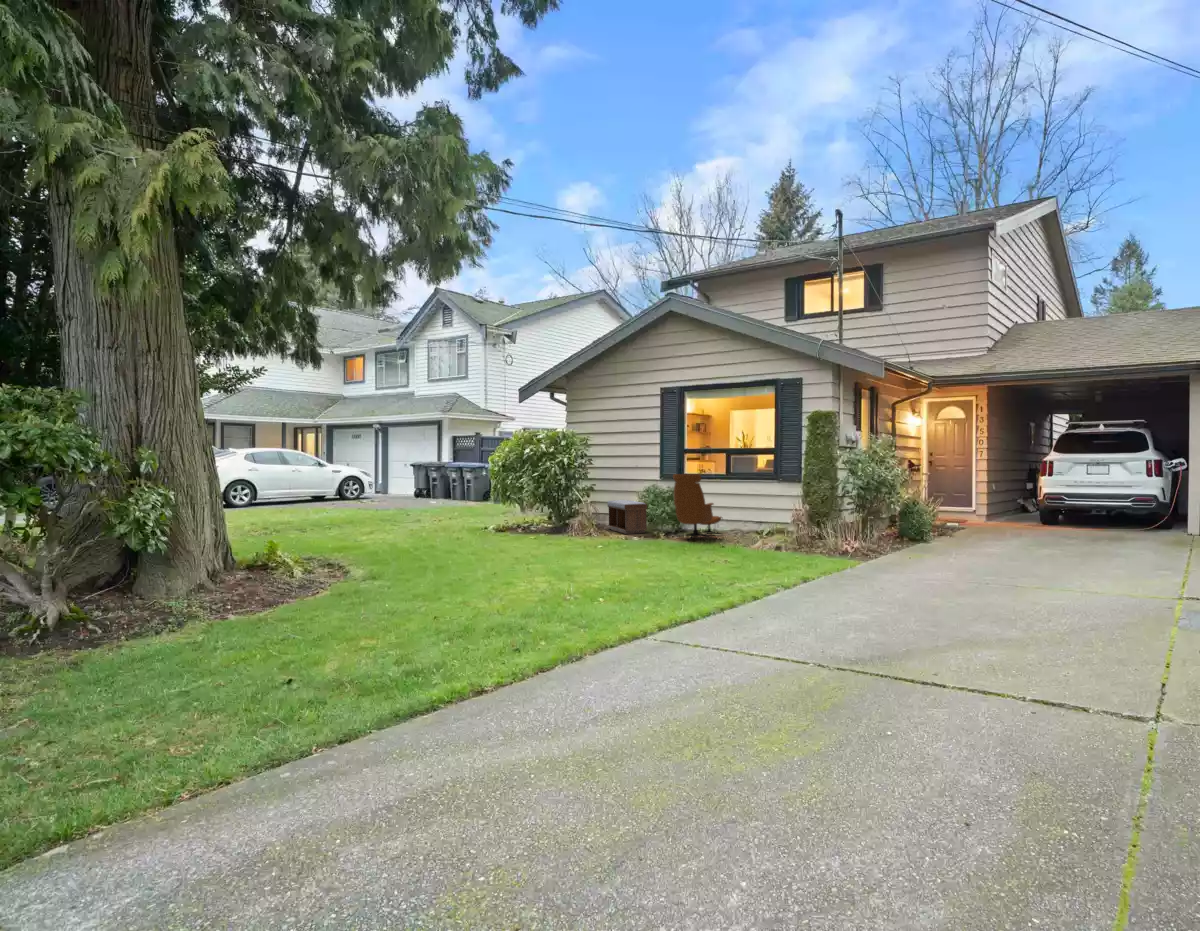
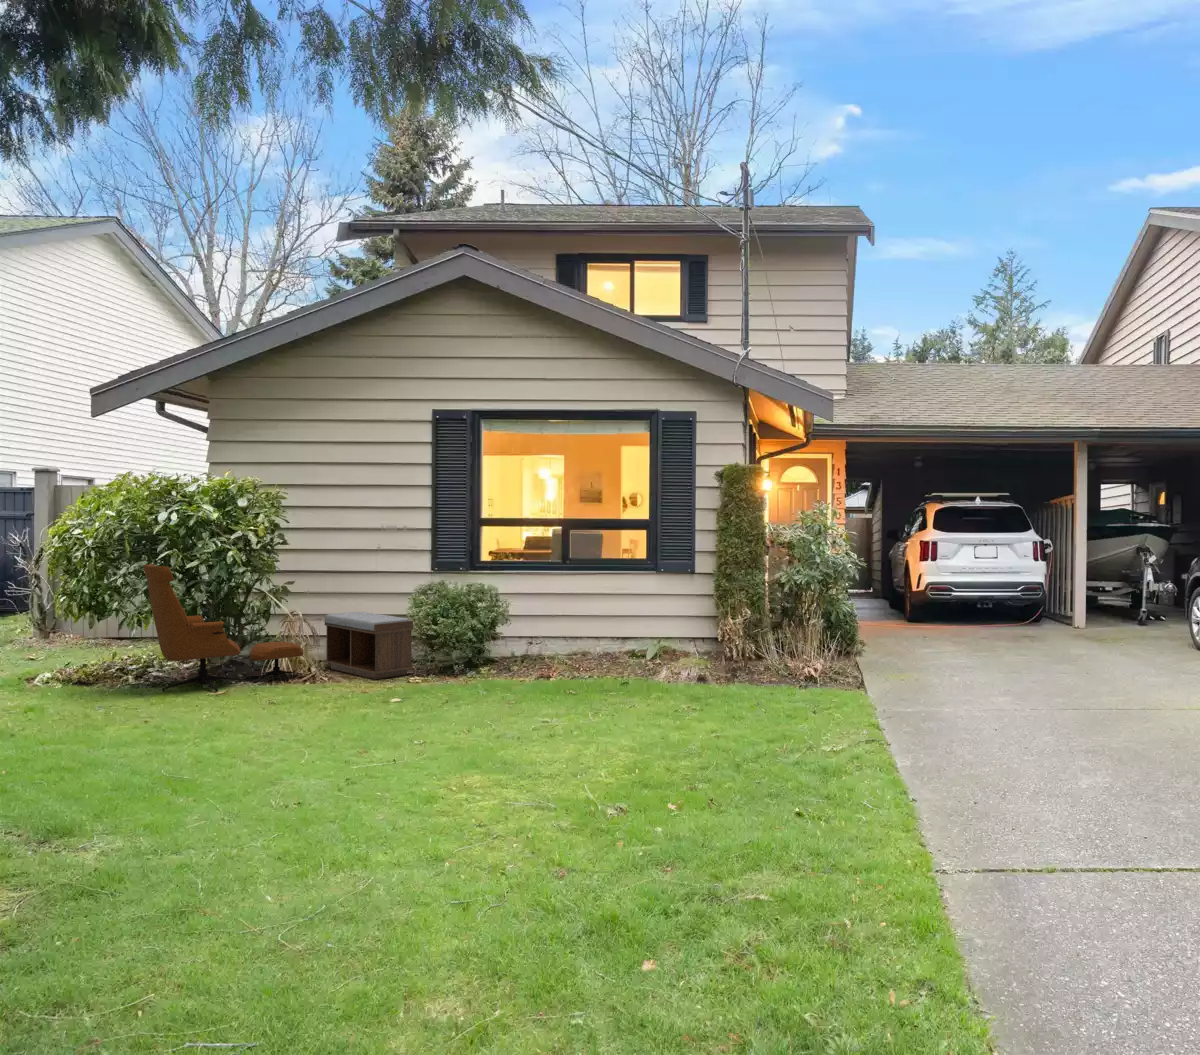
lounge chair: present [673,474,722,540] -> present [144,564,303,692]

